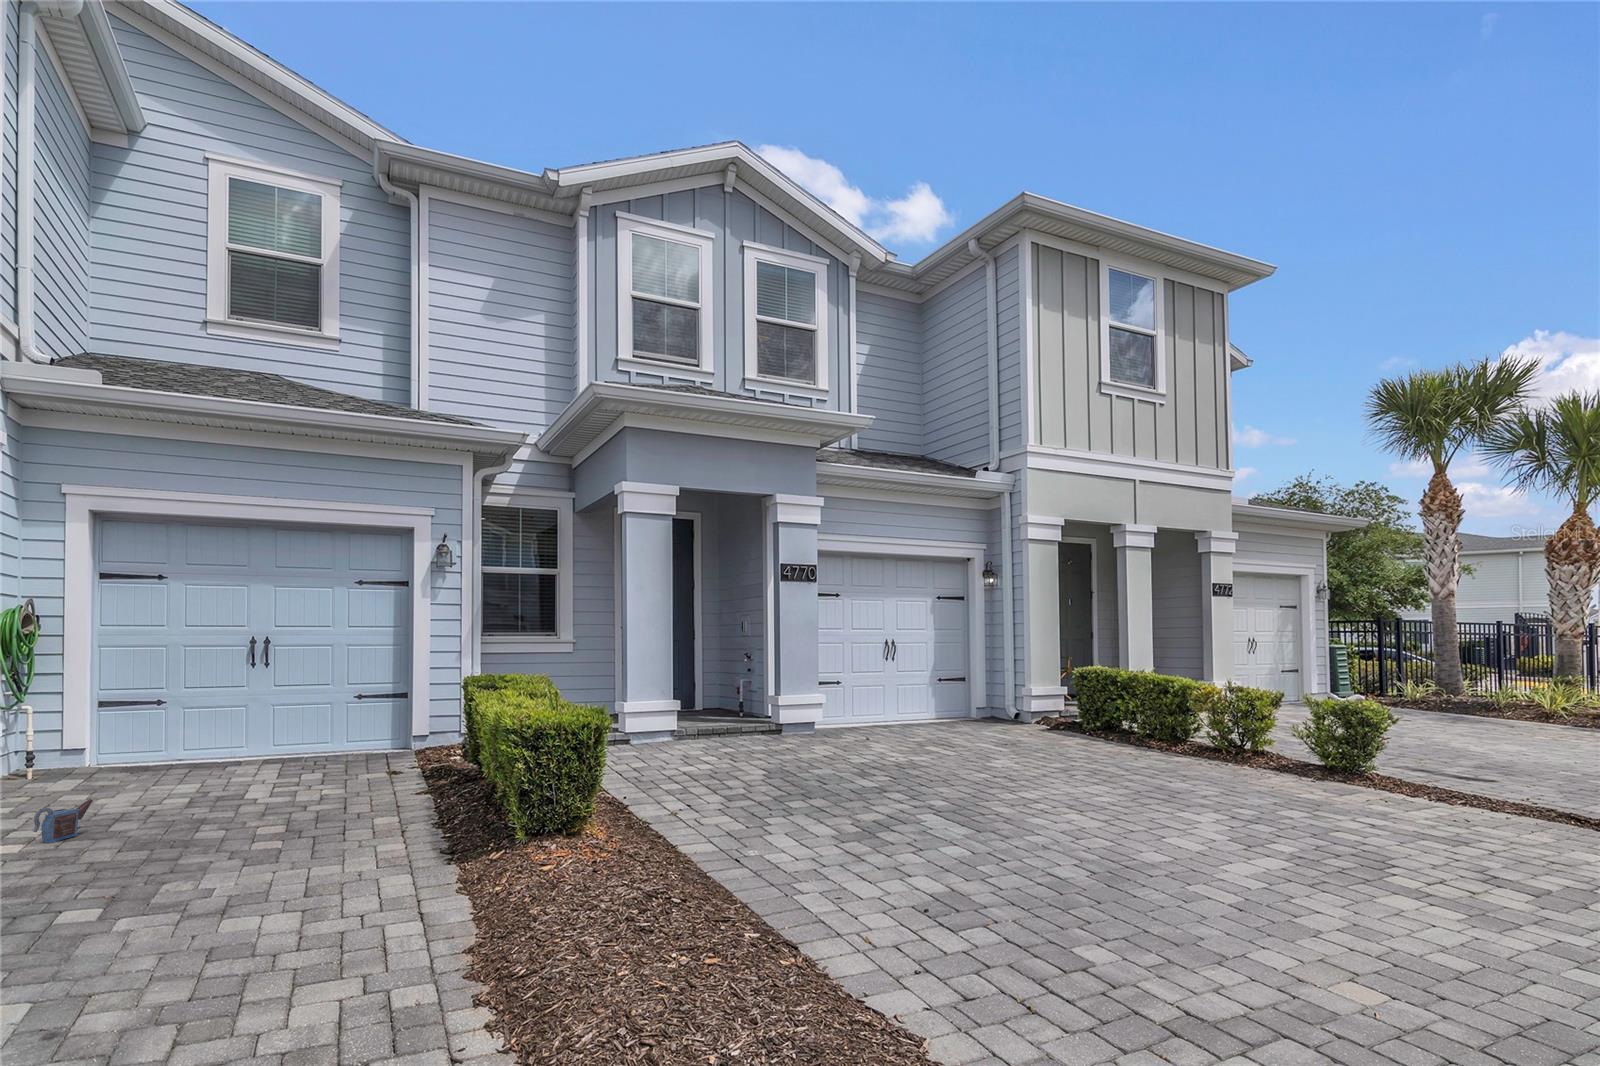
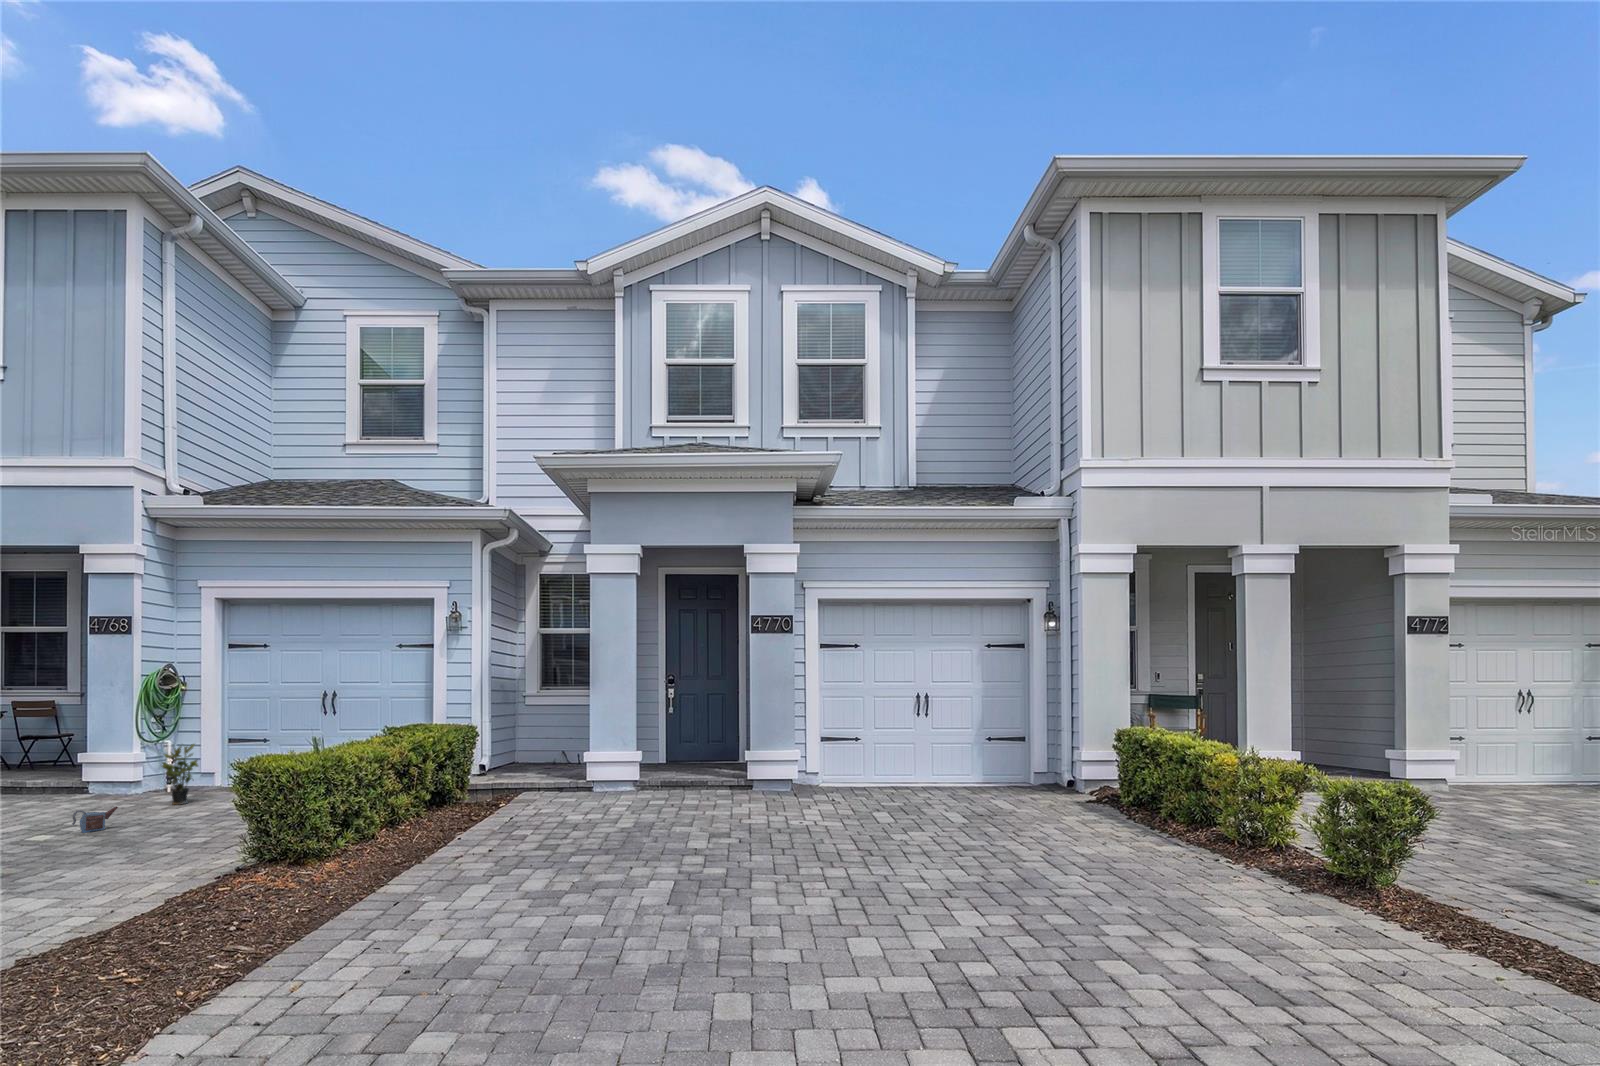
potted plant: none [69,706,124,798] -> present [162,744,198,805]

